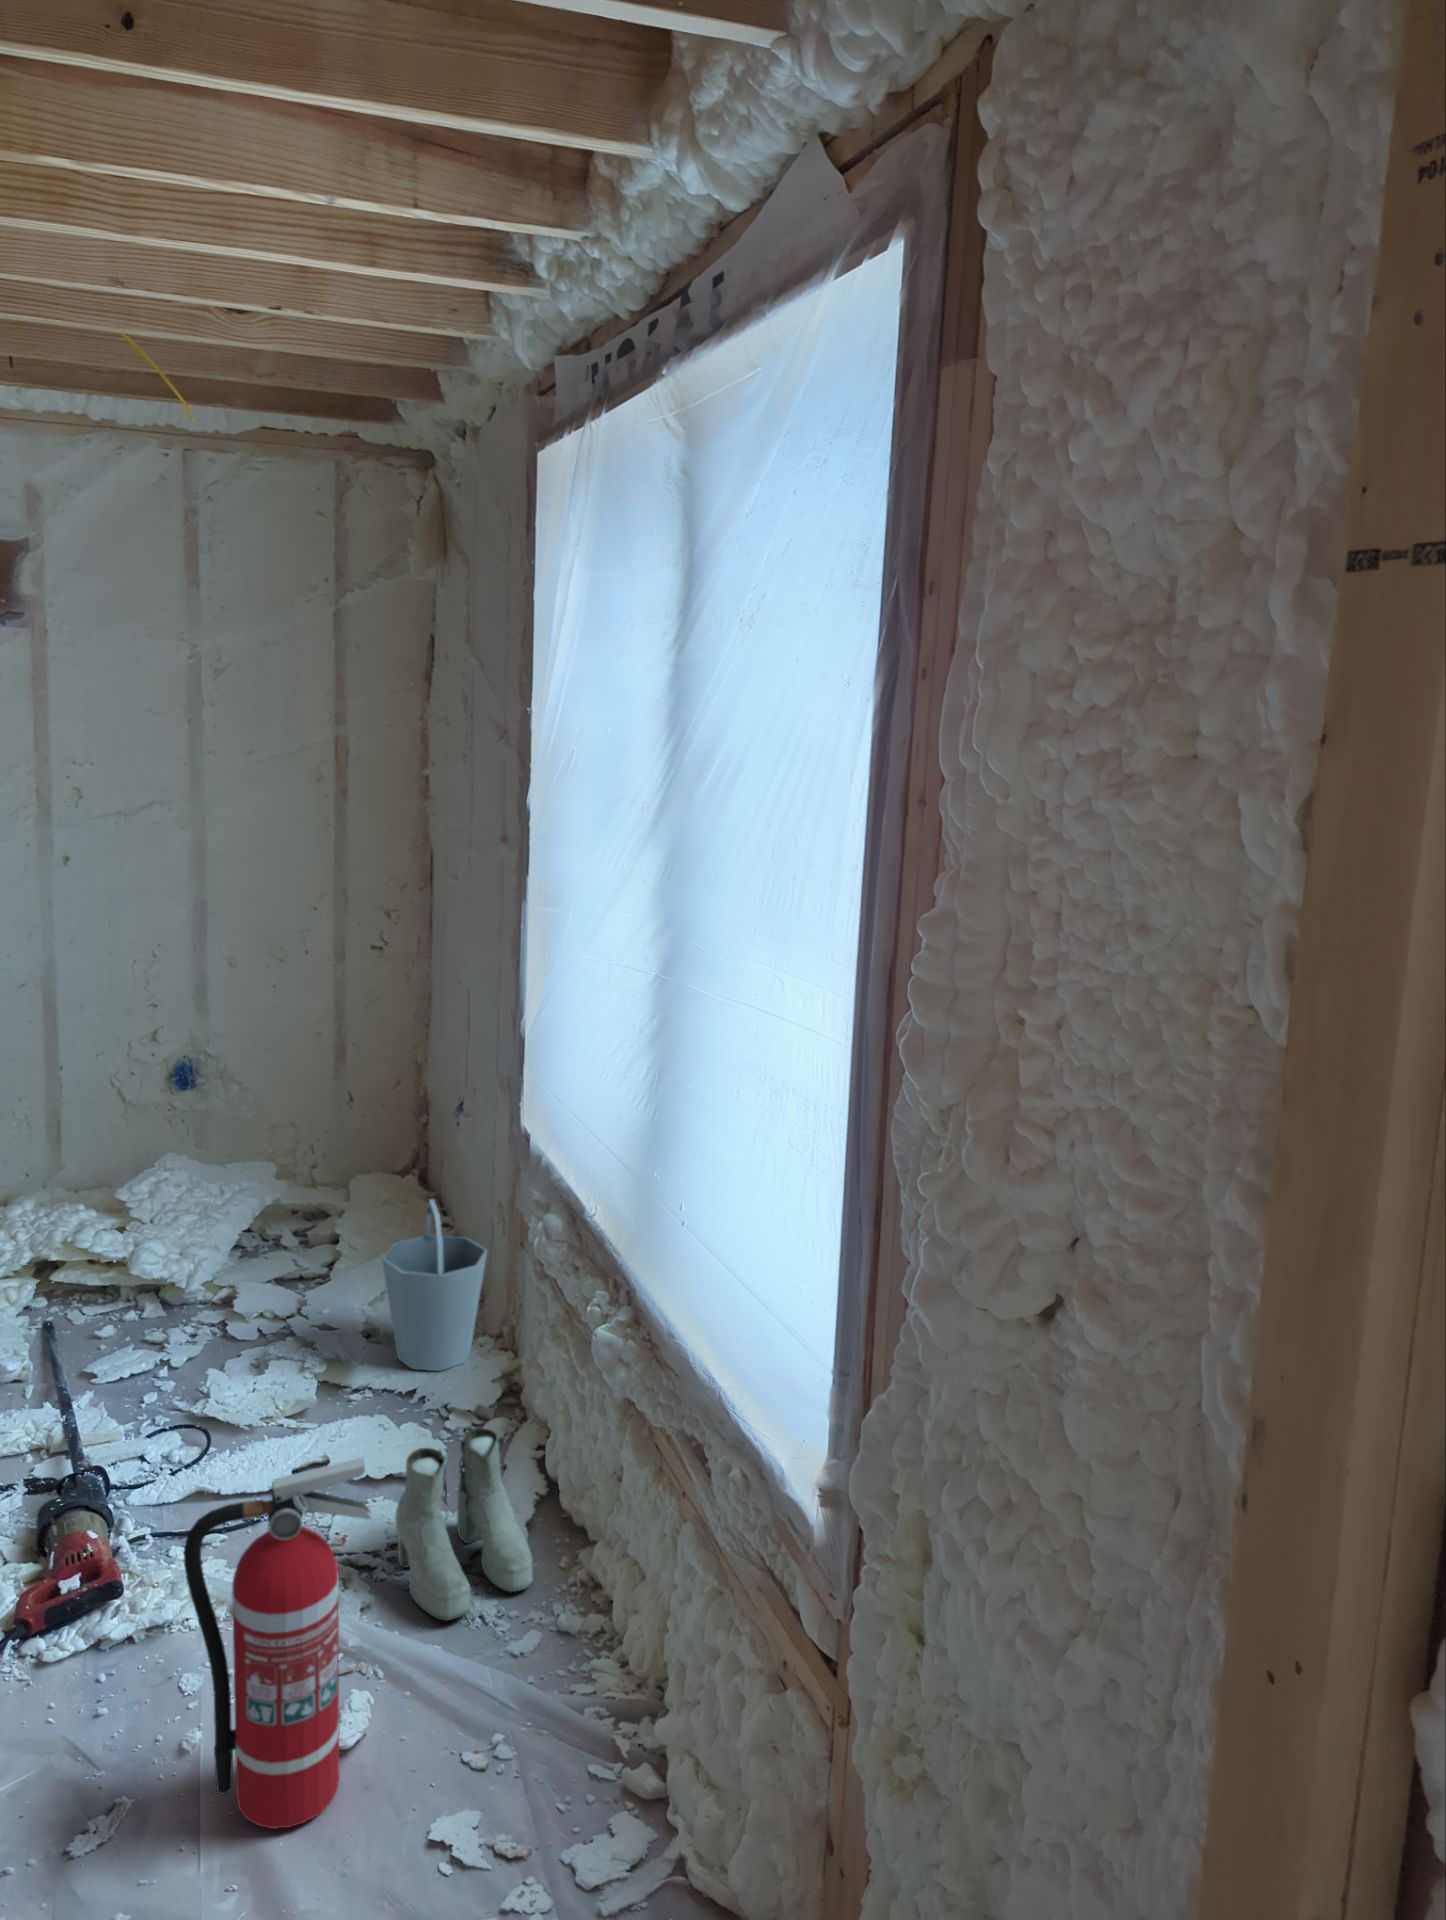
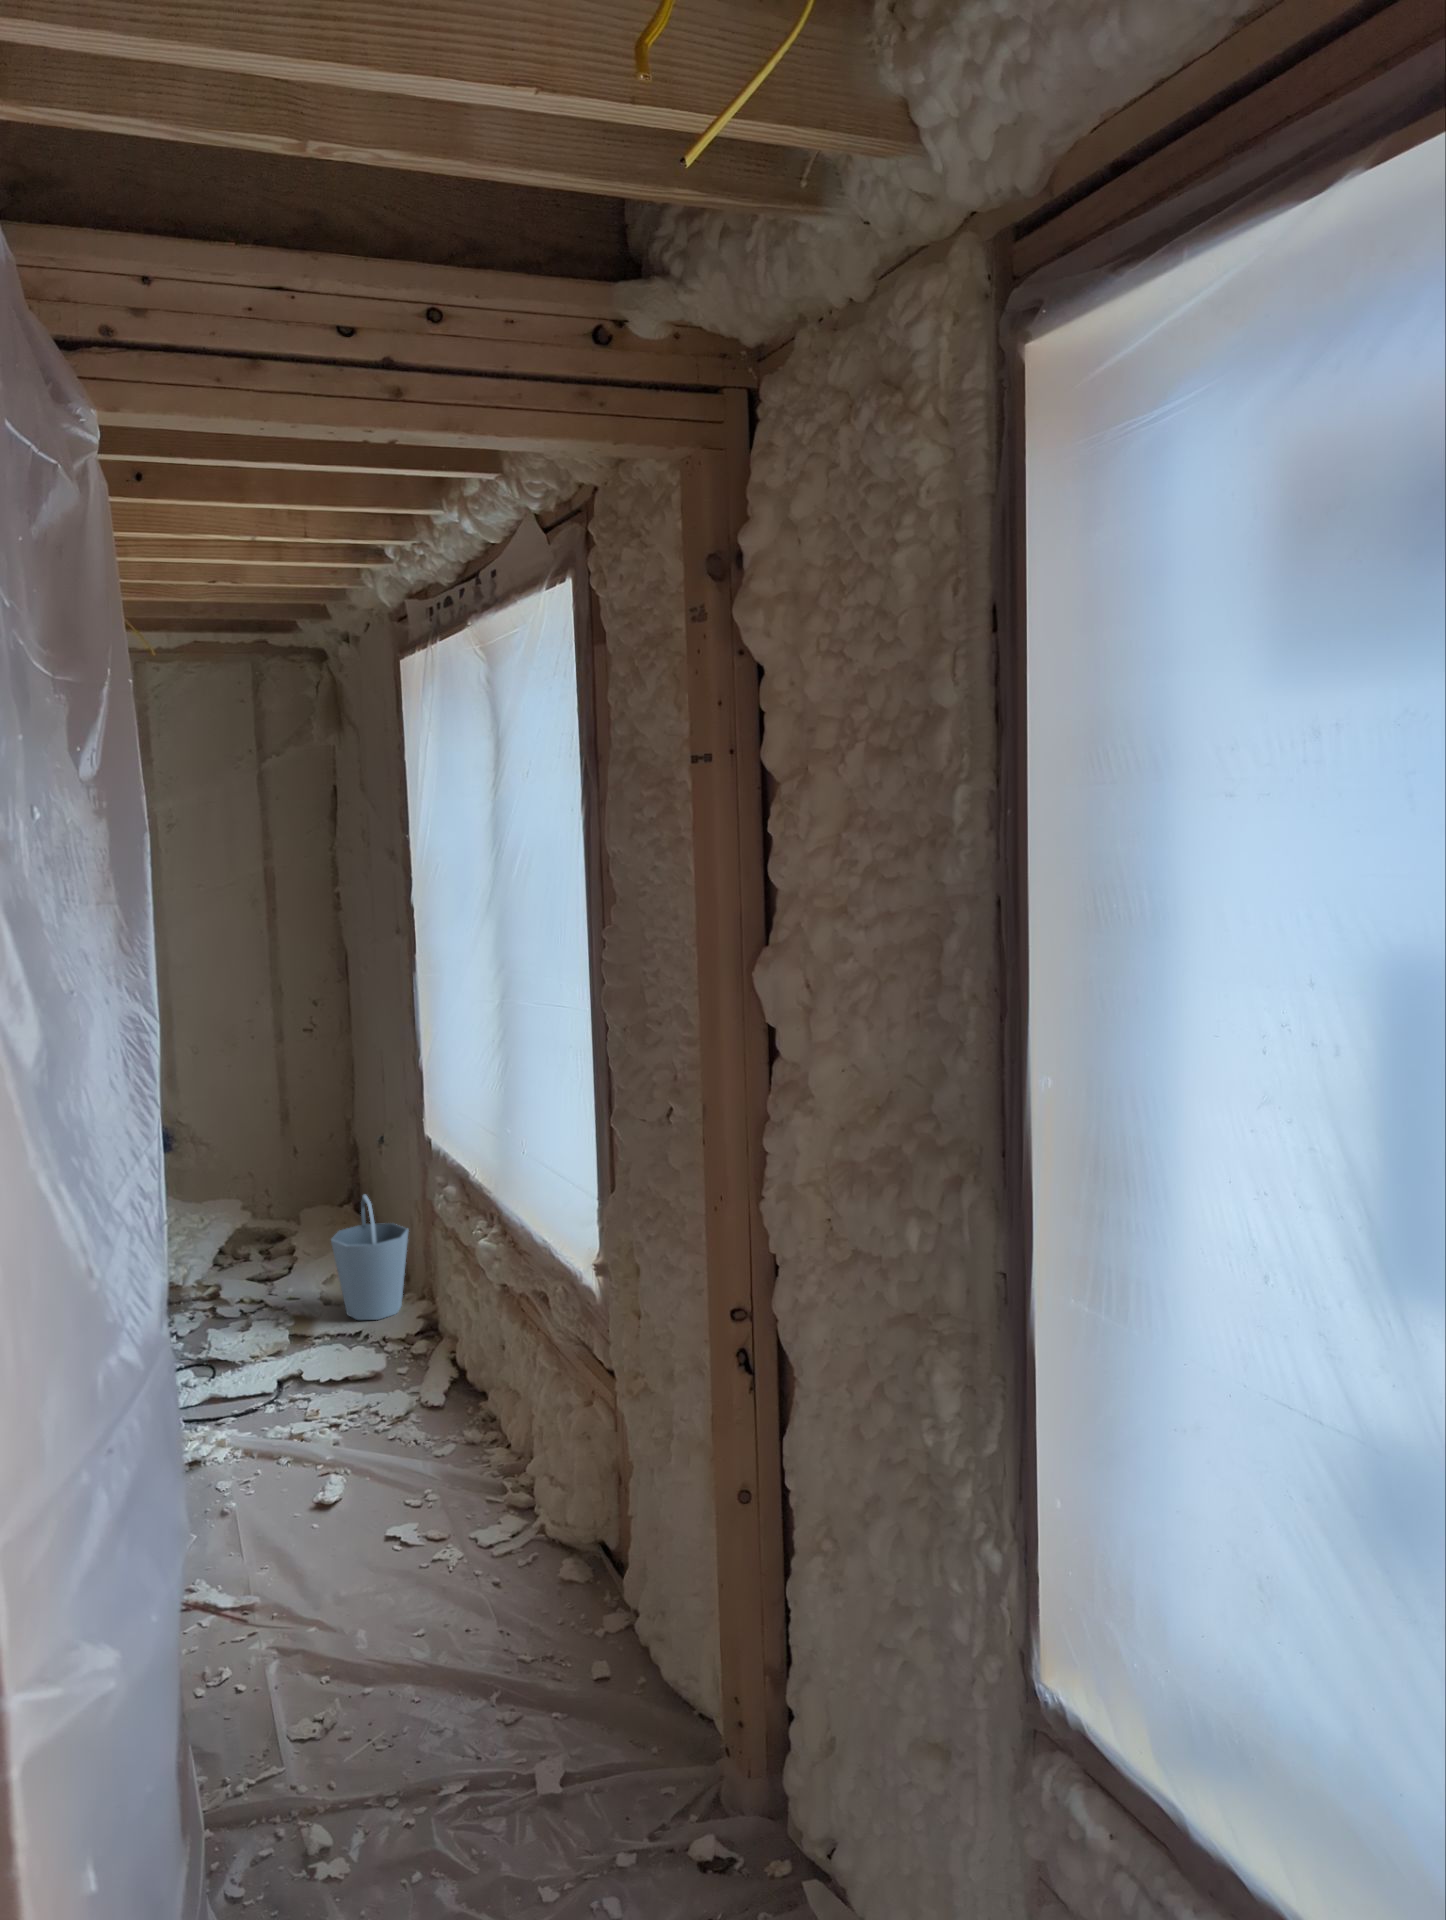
boots: present [395,1428,533,1620] -> none [353,1322,450,1440]
fire extinguisher: present [184,1457,372,1829] -> none [221,1297,337,1539]

